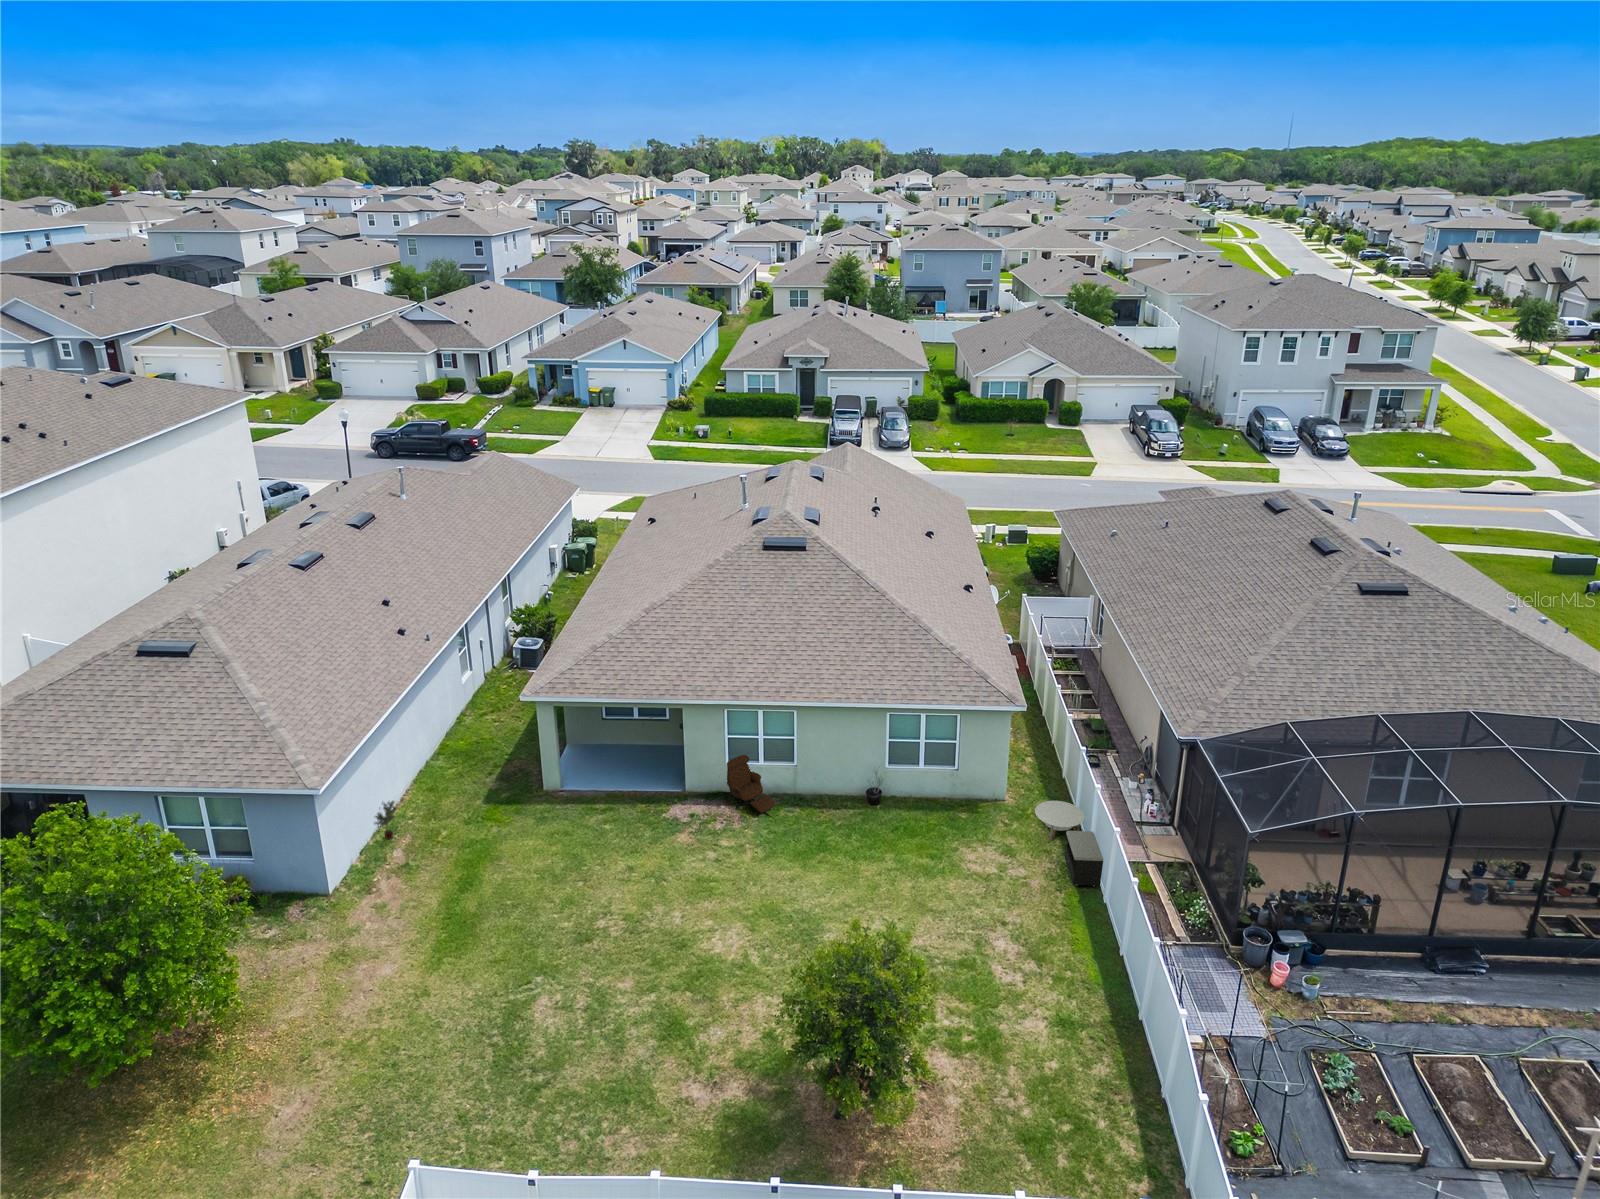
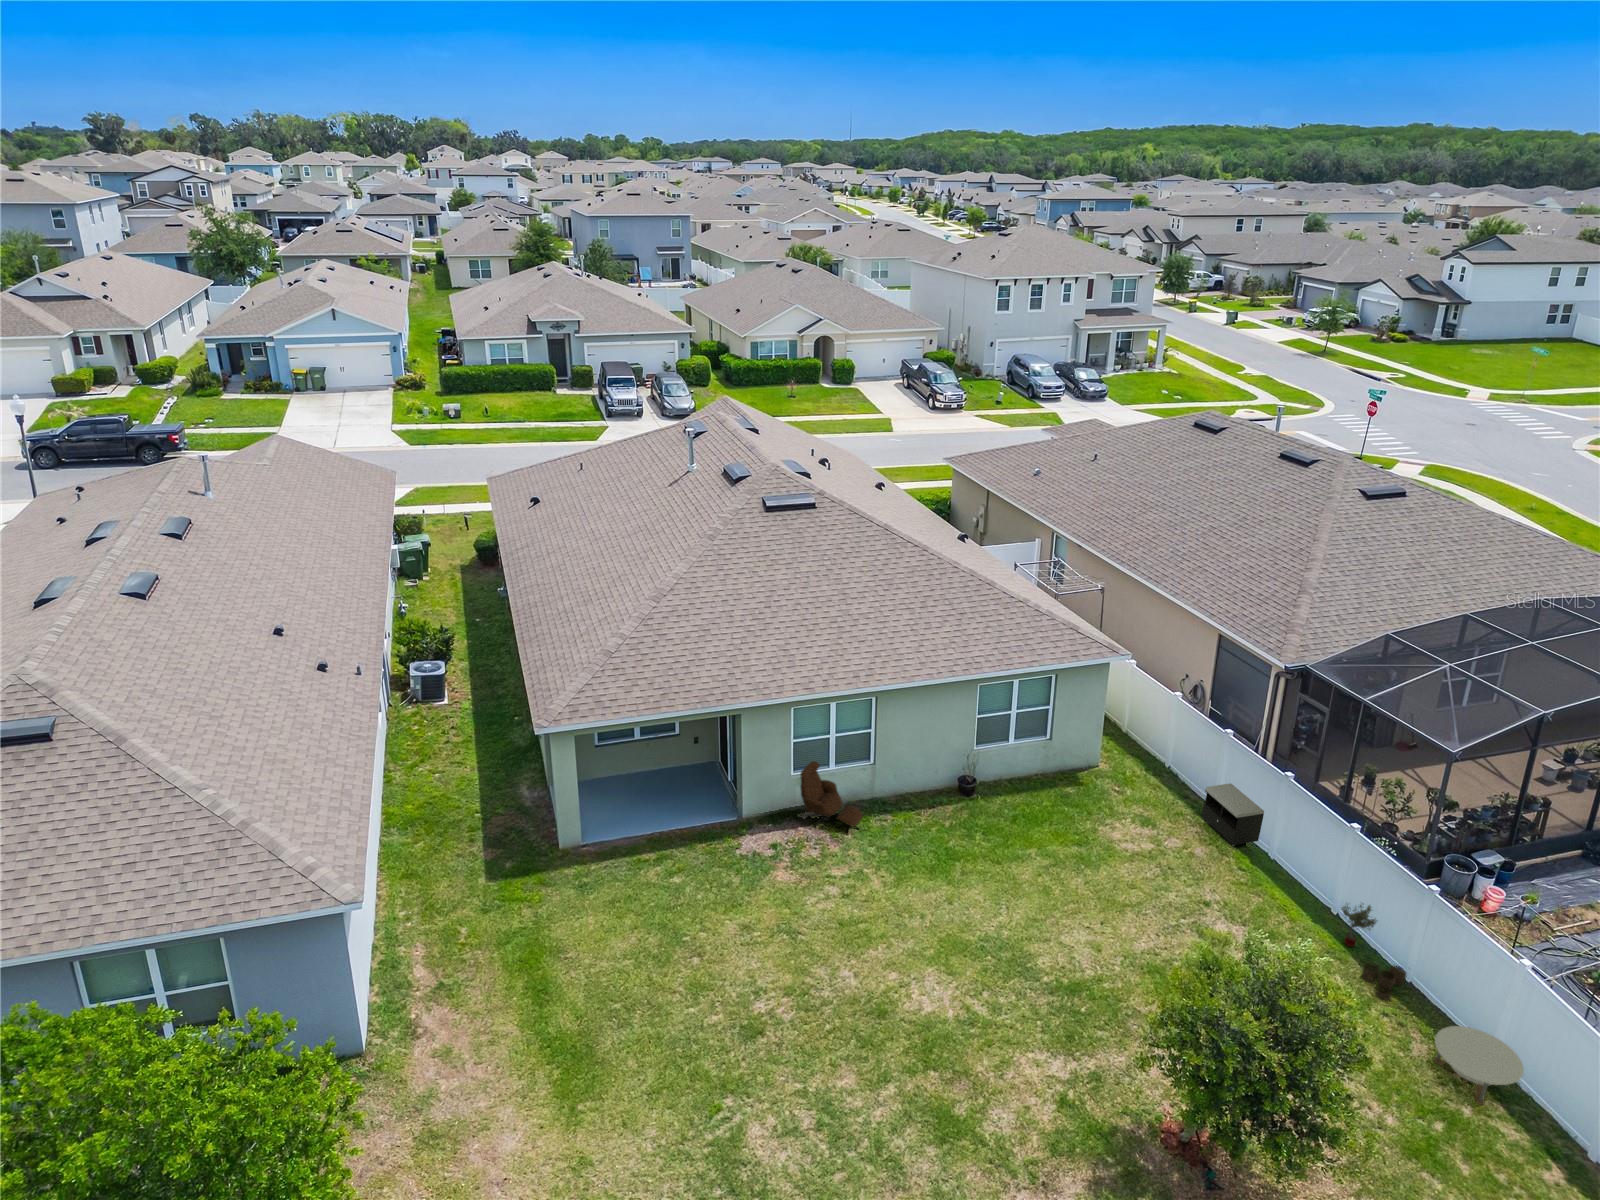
potted tree: present [374,801,397,839] -> present [1342,903,1376,947]
round table: present [1035,801,1084,841] -> present [1433,1026,1524,1105]
woven basket: none [1100,995,1139,1030] -> present [1362,962,1406,1000]

